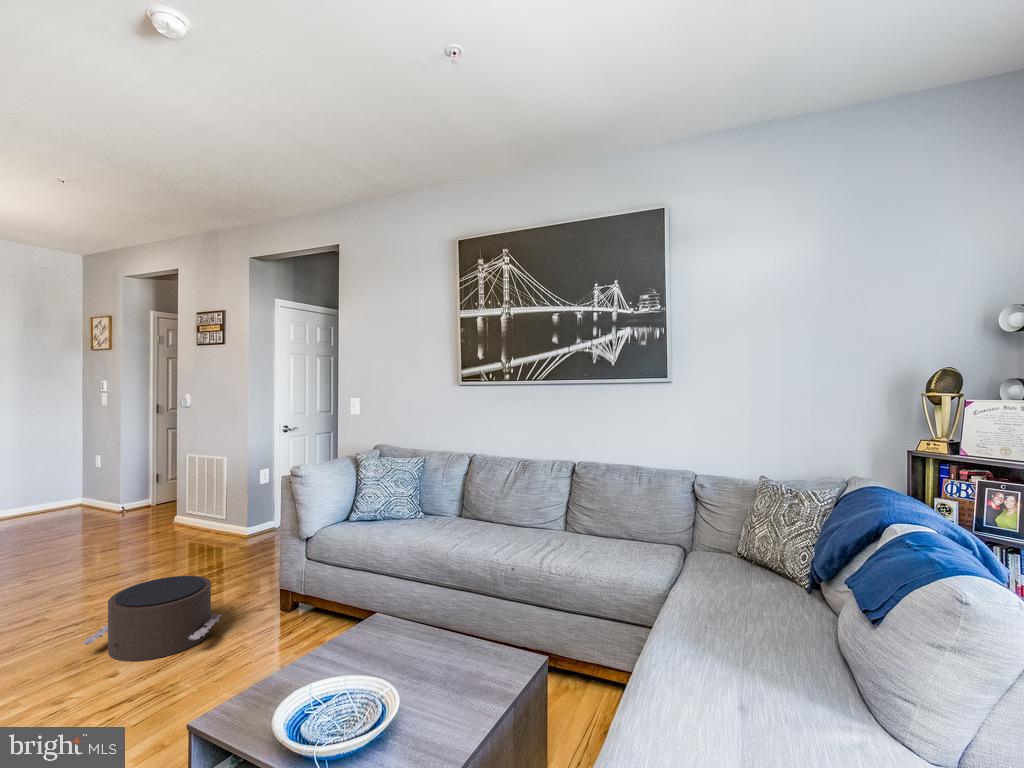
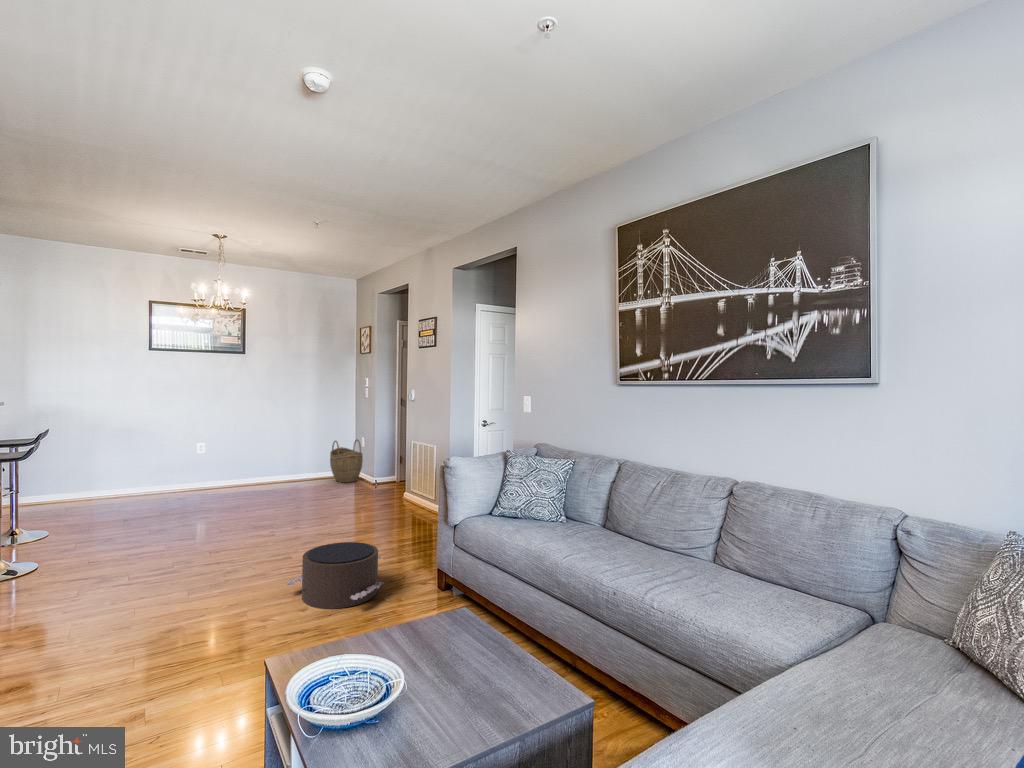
woven basket: none [46,459,101,516] -> present [330,439,363,483]

